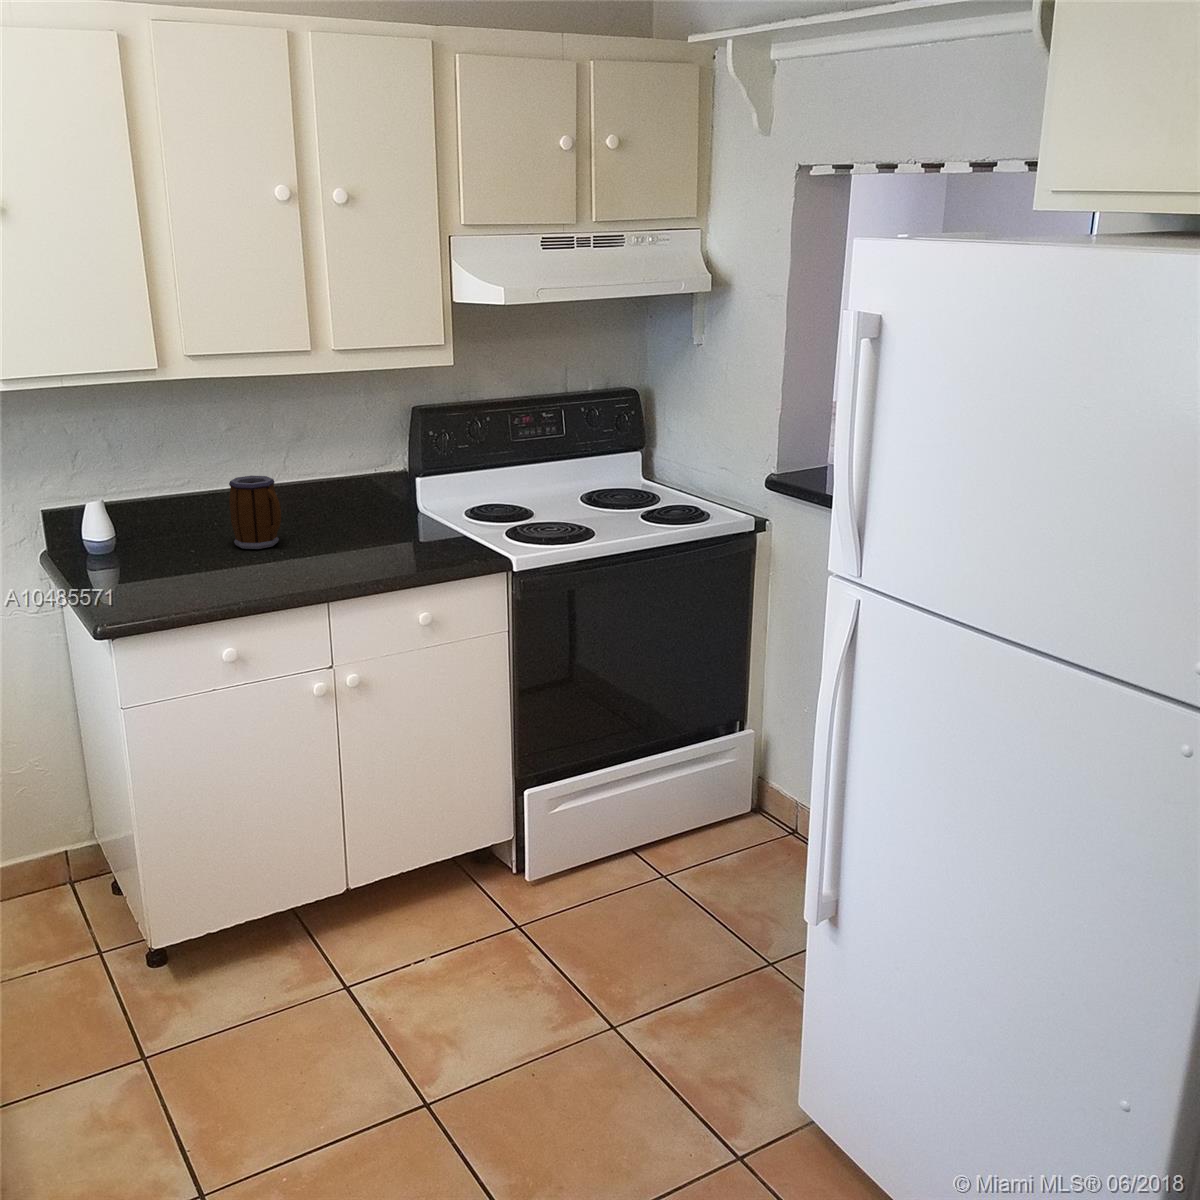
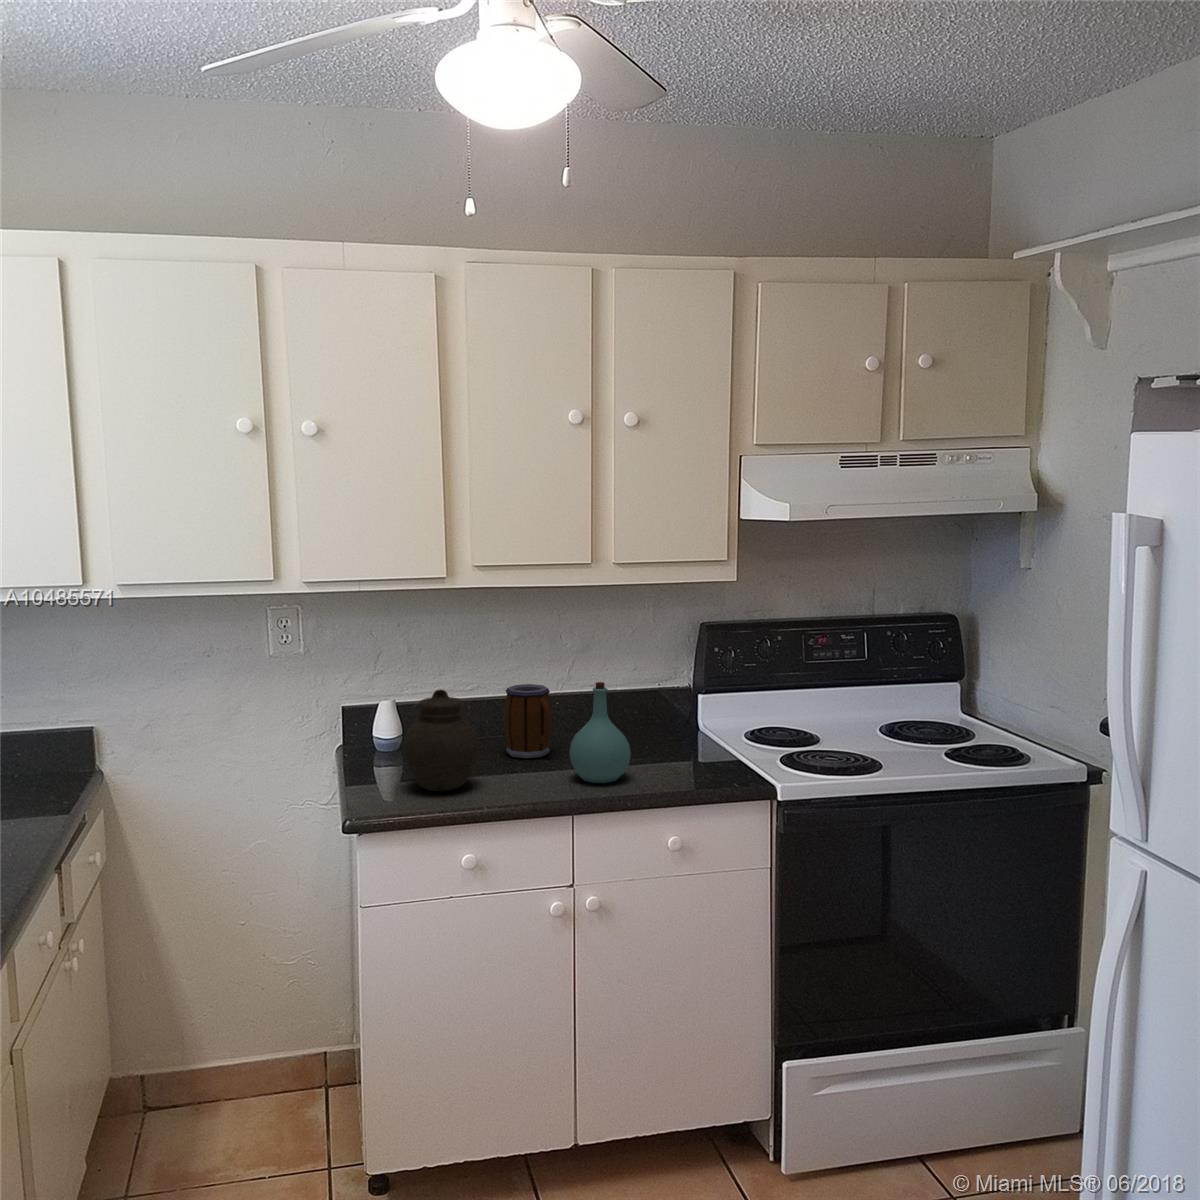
bottle: none [308,470,369,568] -> present [569,682,631,783]
jar: none [141,488,218,589] -> present [404,689,478,791]

